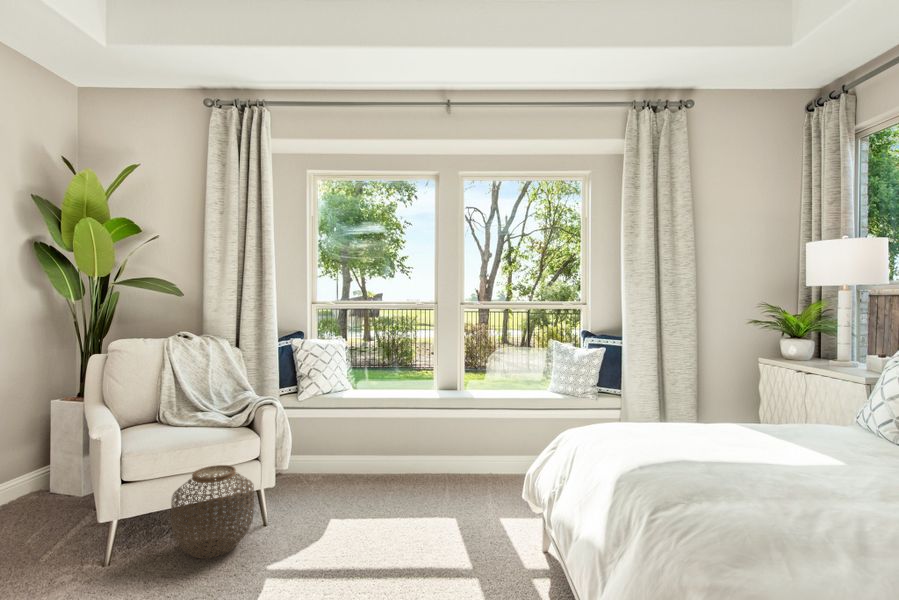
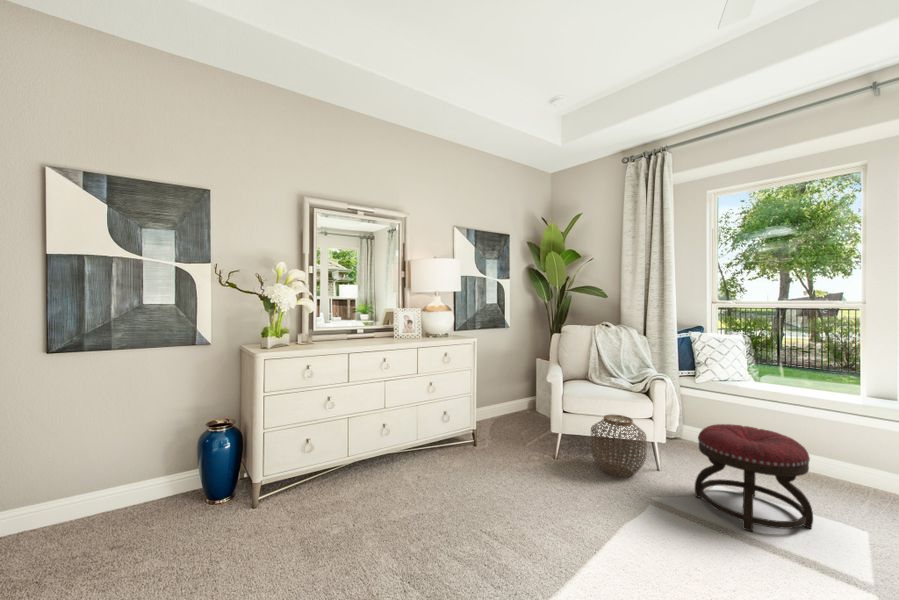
ottoman: none [314,441,421,562] -> present [695,424,813,531]

